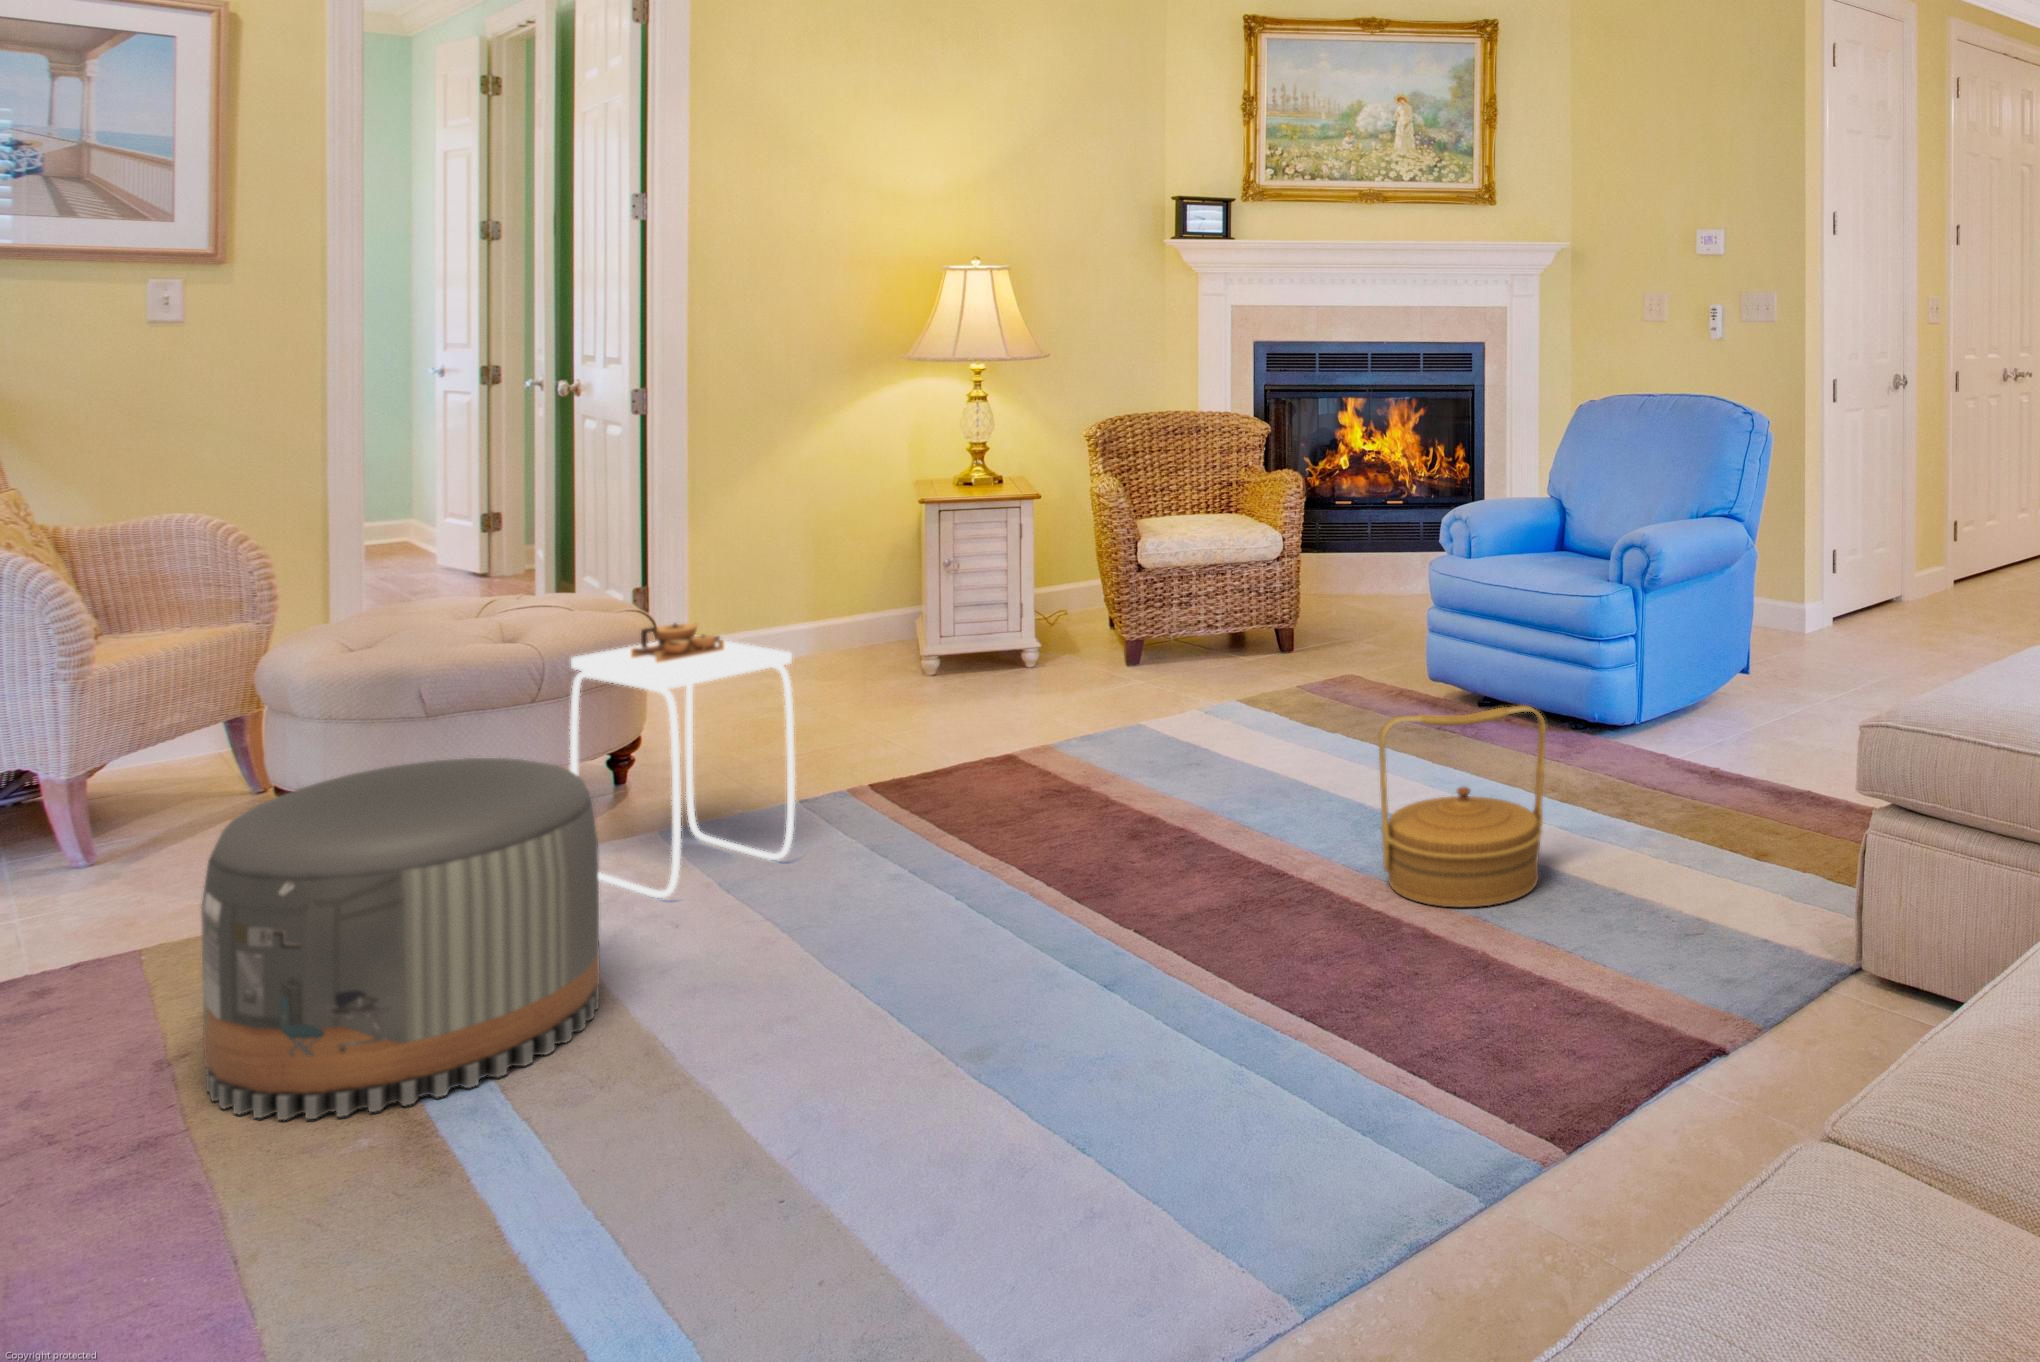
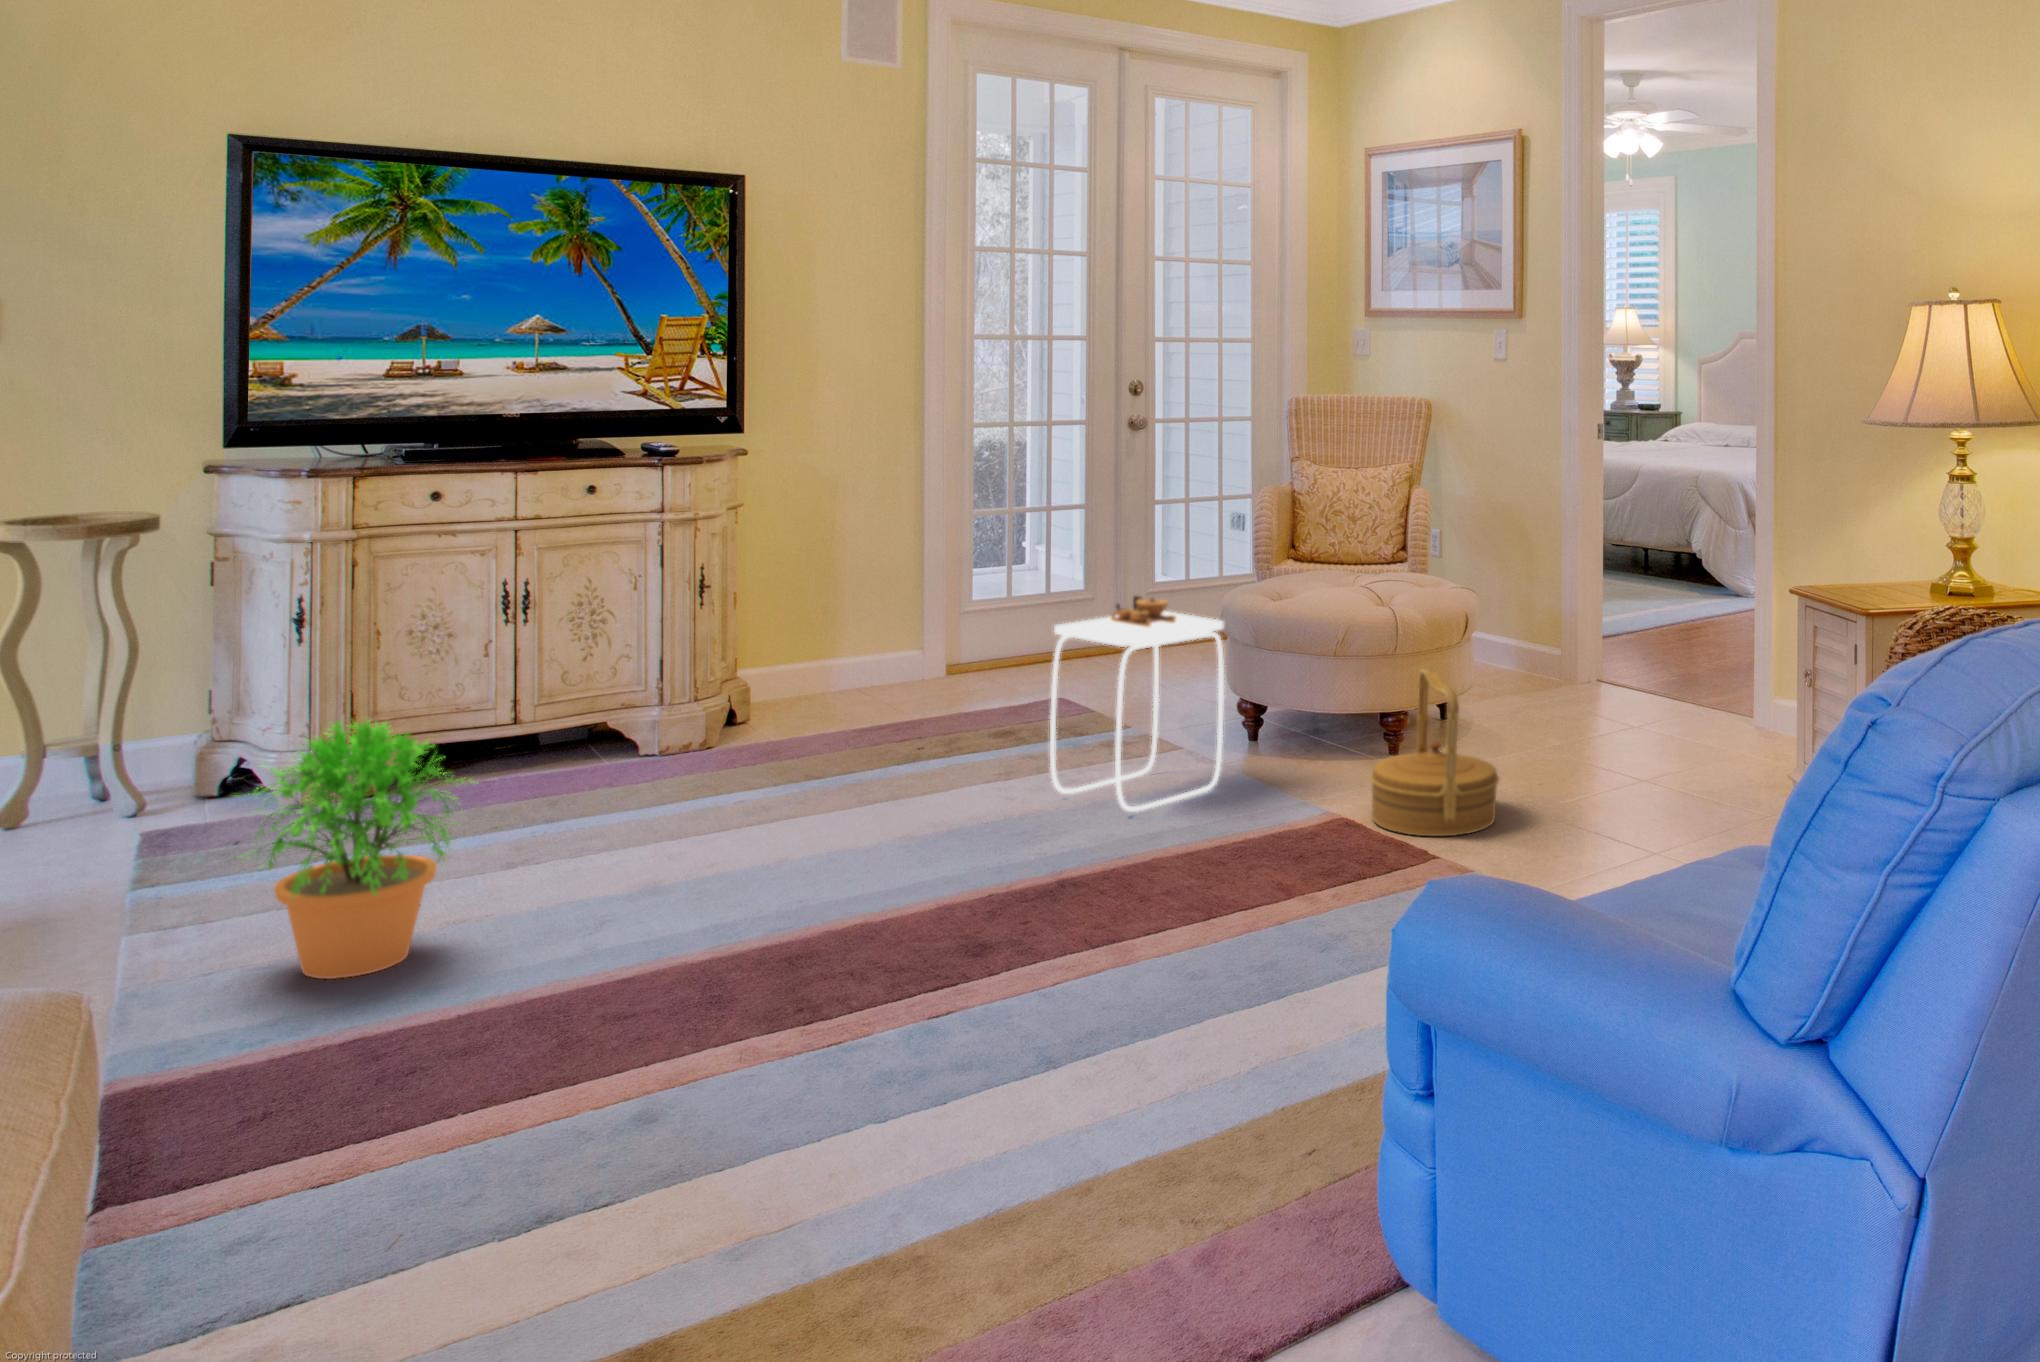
basket: present [1378,705,1546,907] -> present [1370,669,1499,837]
pouf: present [201,758,600,1120] -> none [769,620,976,805]
potted plant: none [1082,833,1355,1192] -> present [249,721,464,979]

